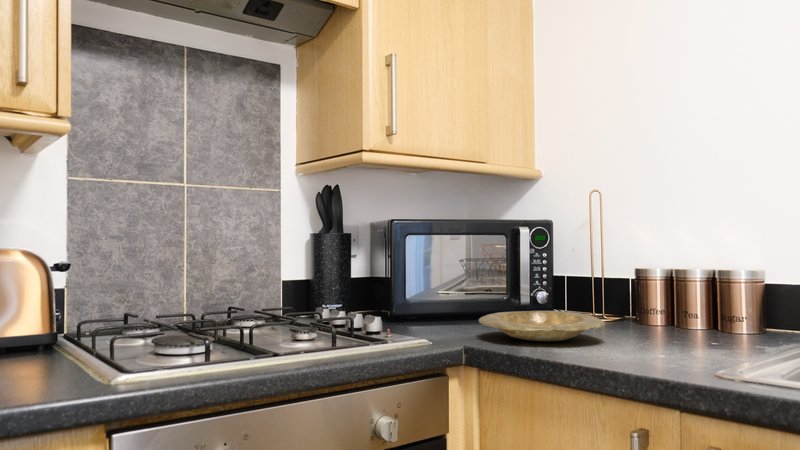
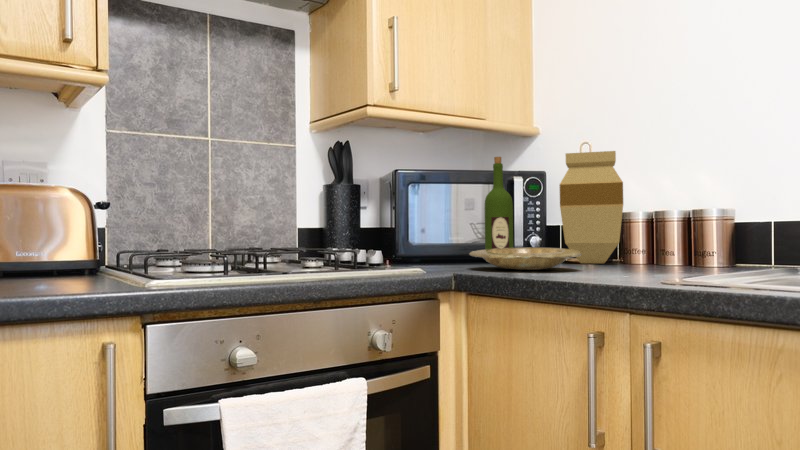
vase: none [571,202,641,323] -> present [559,151,623,263]
wine bottle: none [488,205,520,321] -> present [485,157,513,249]

